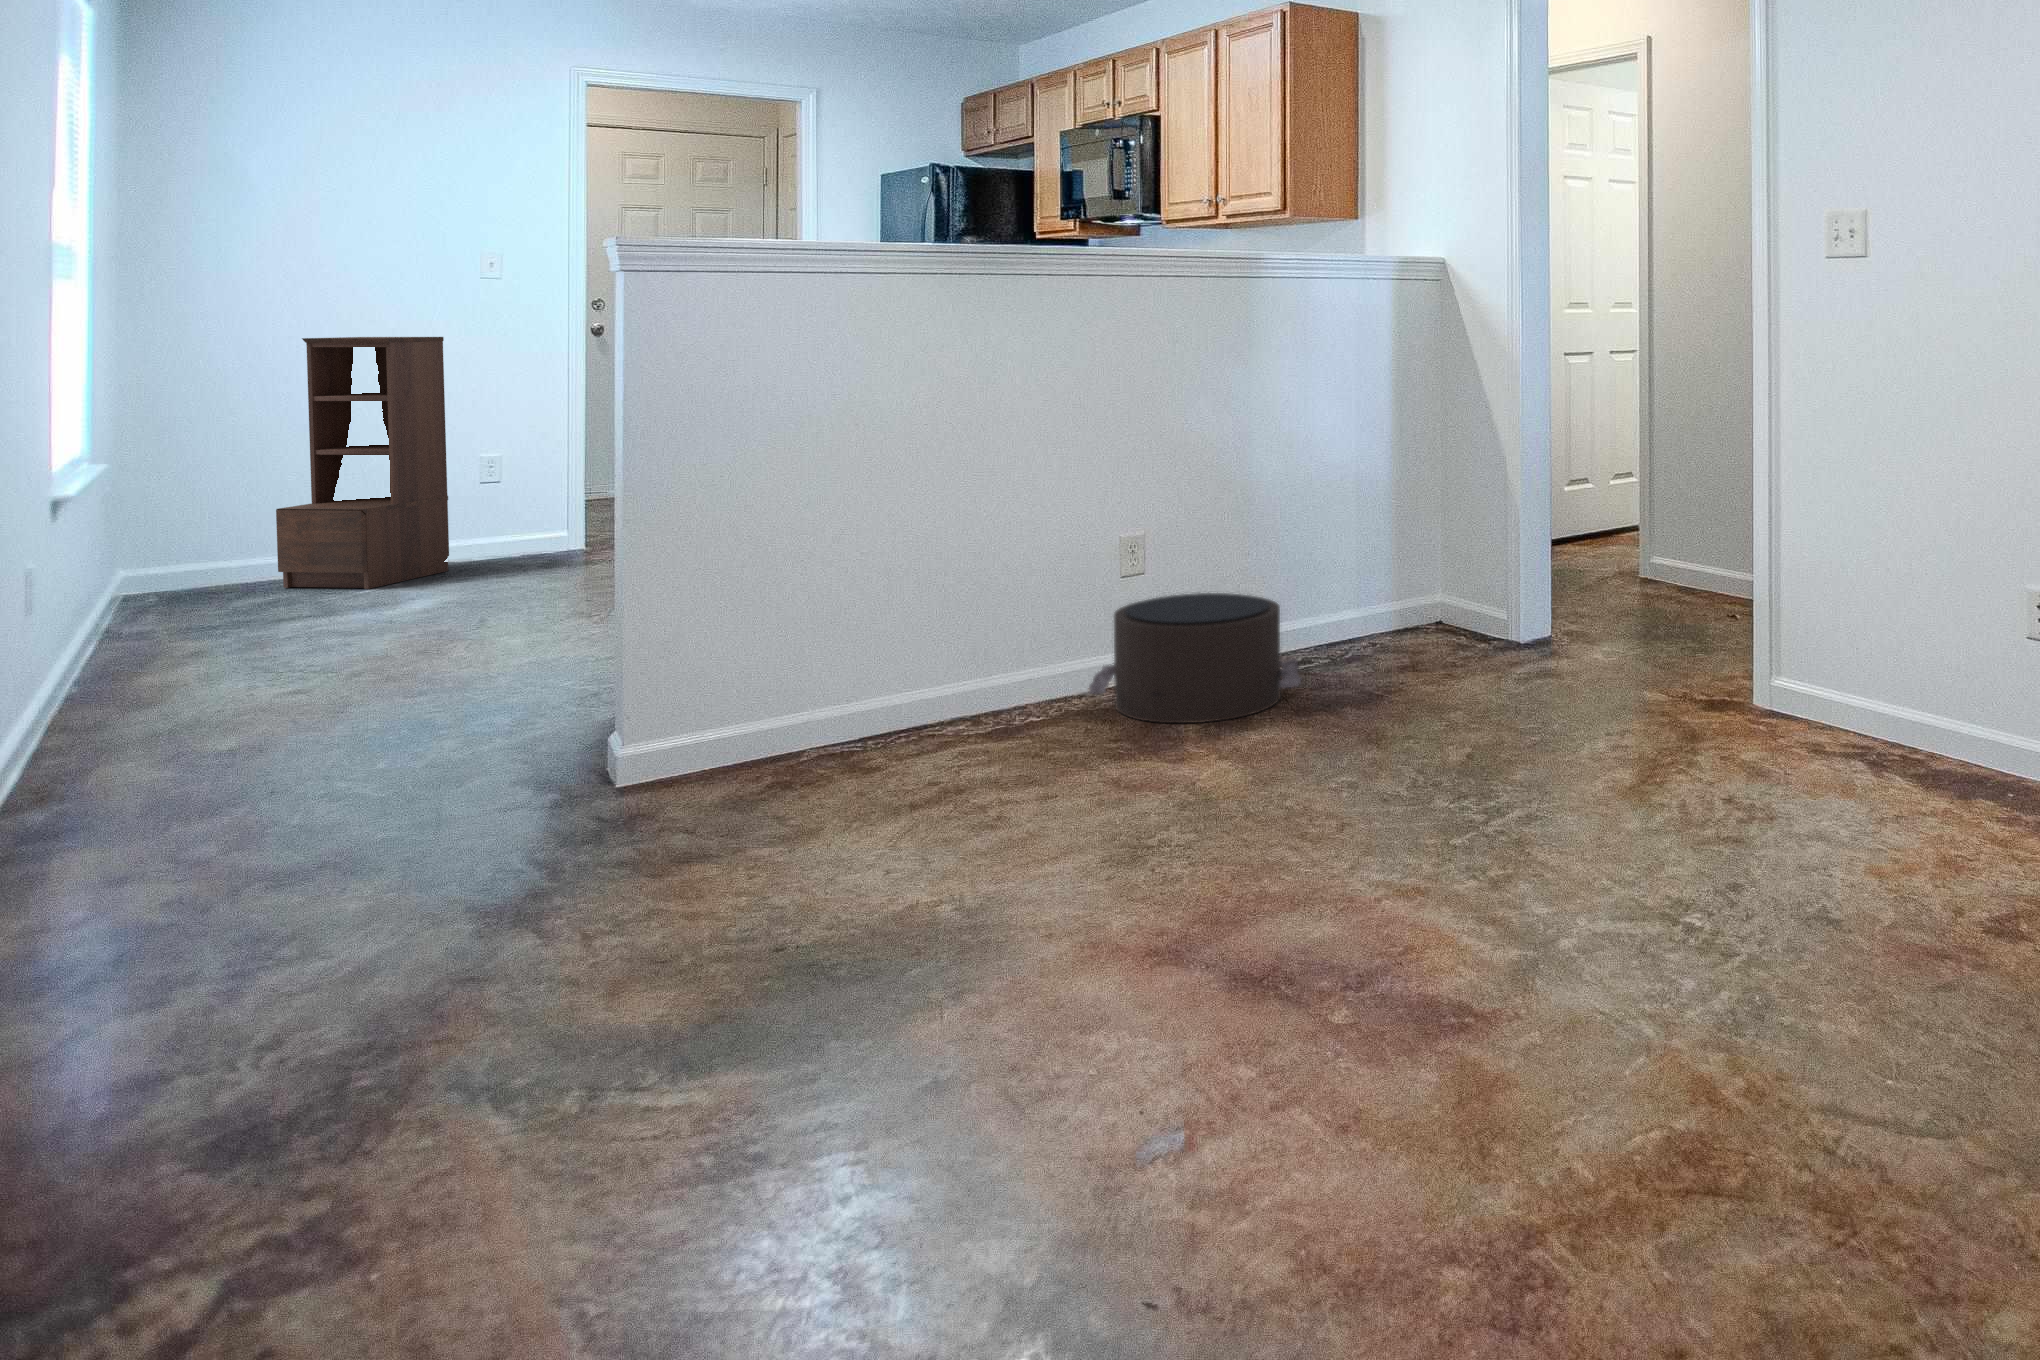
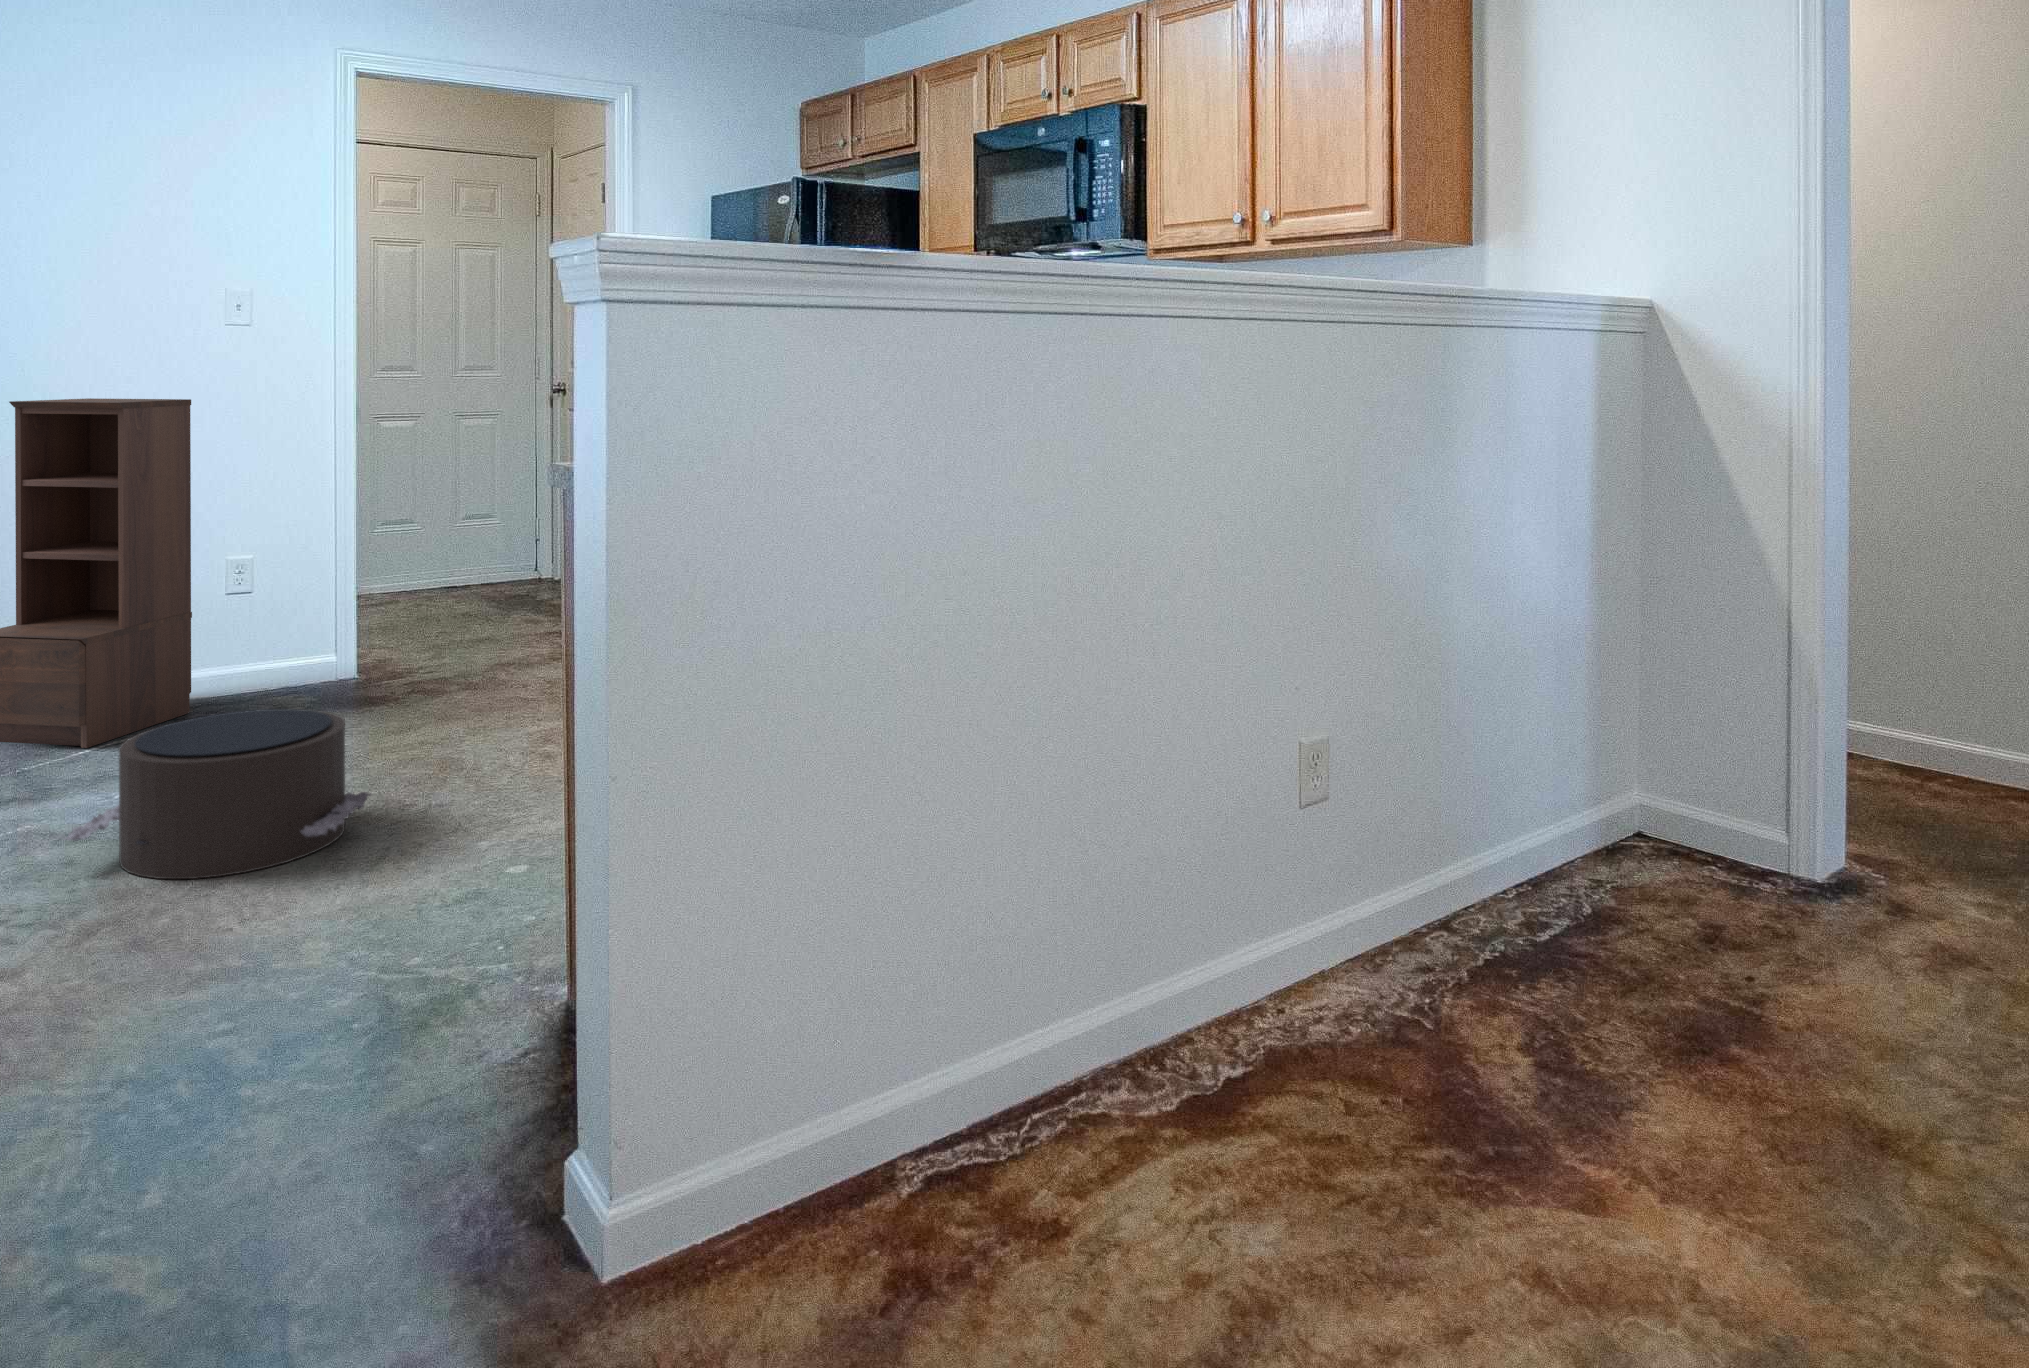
pouf: present [1089,593,1301,723] -> present [65,709,371,879]

